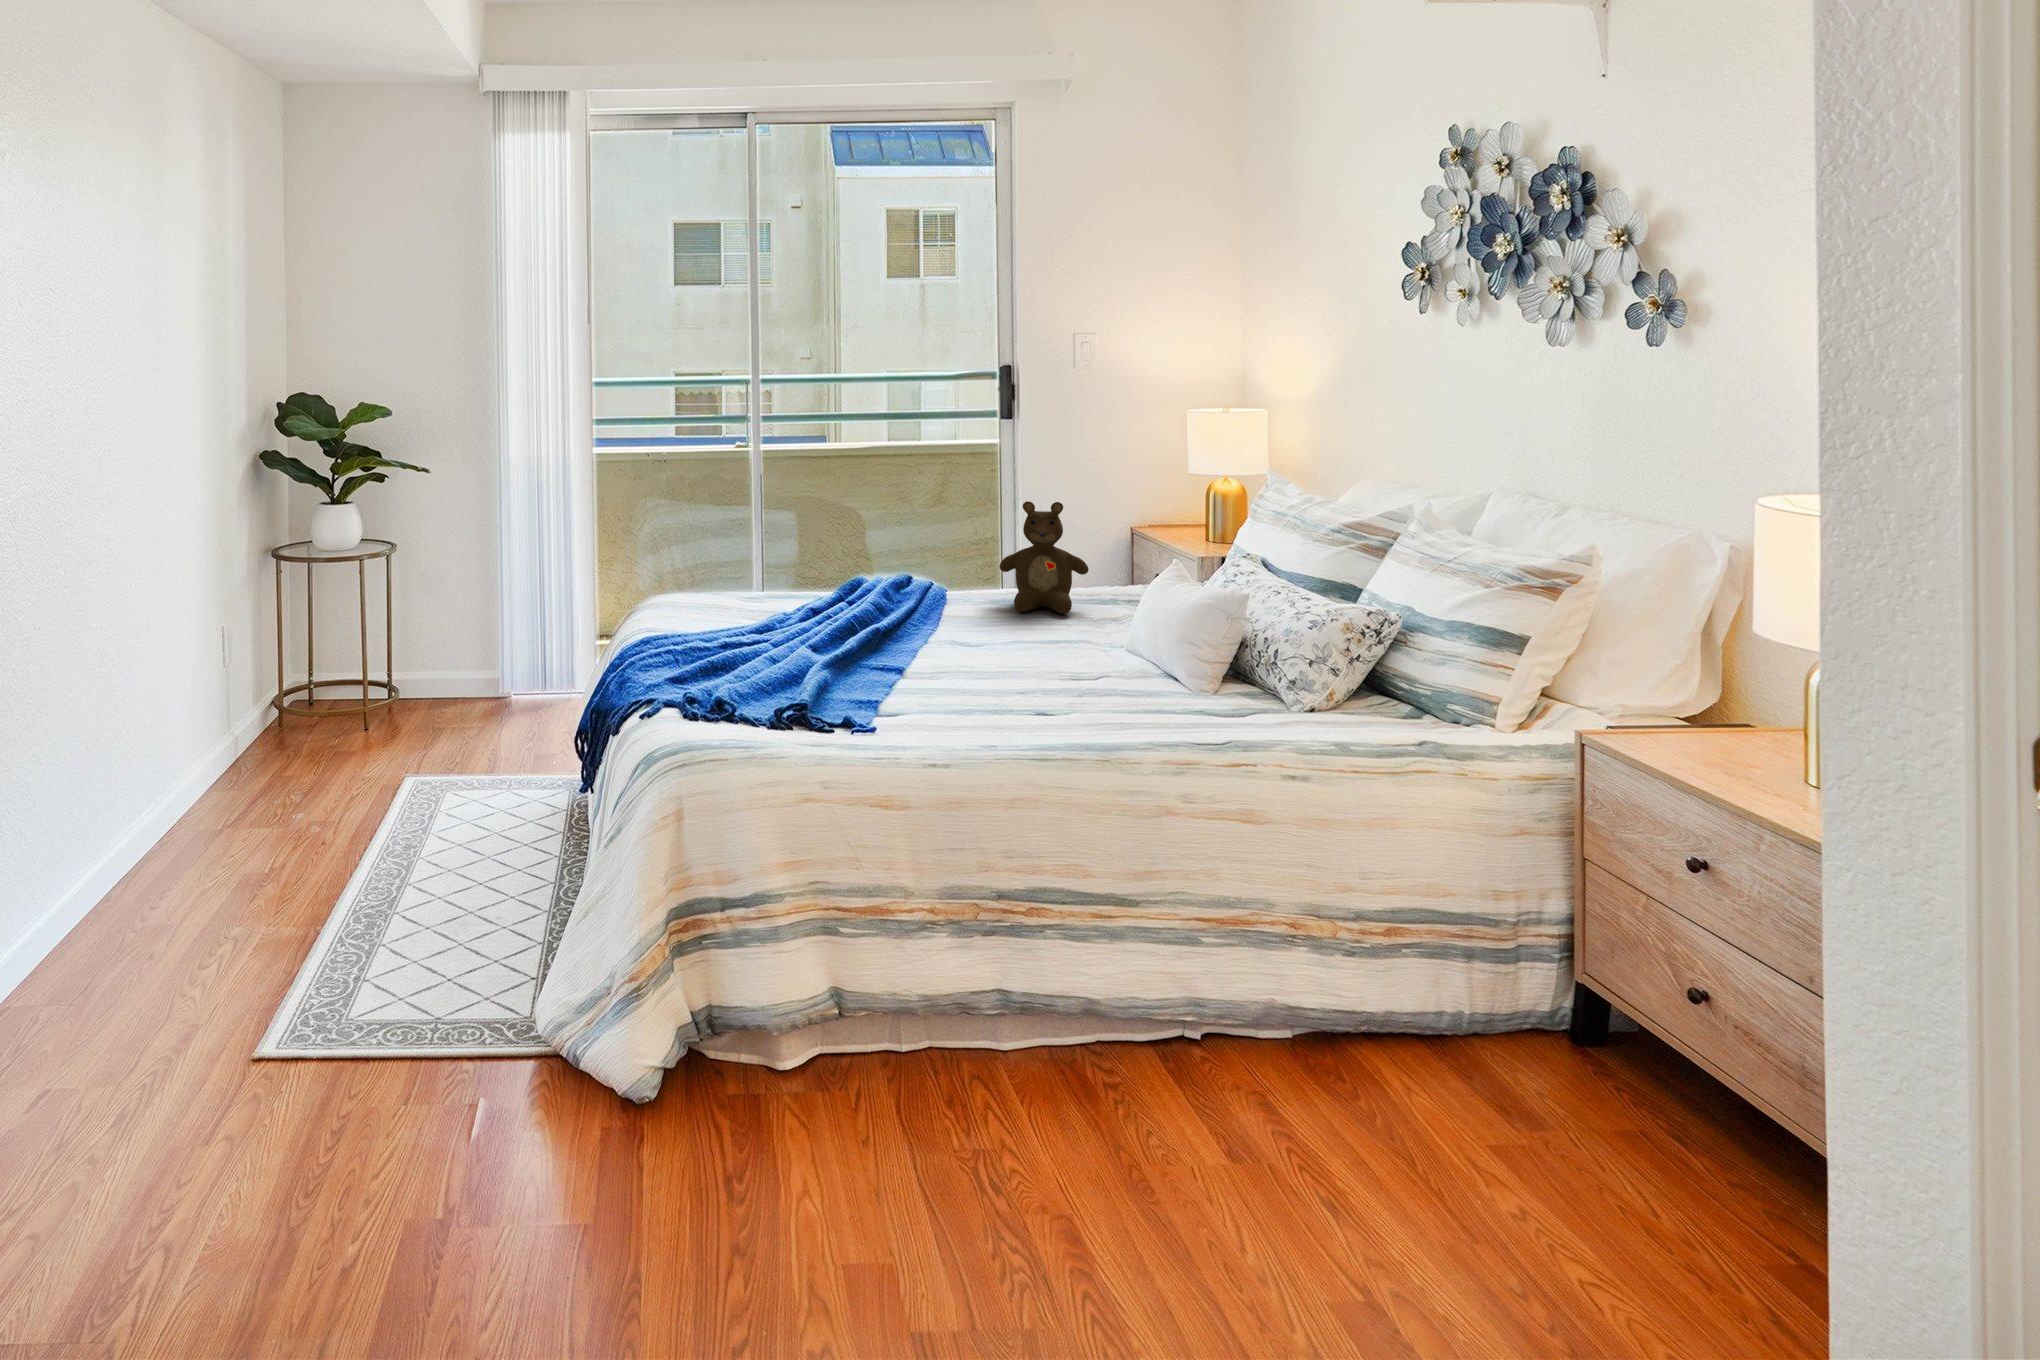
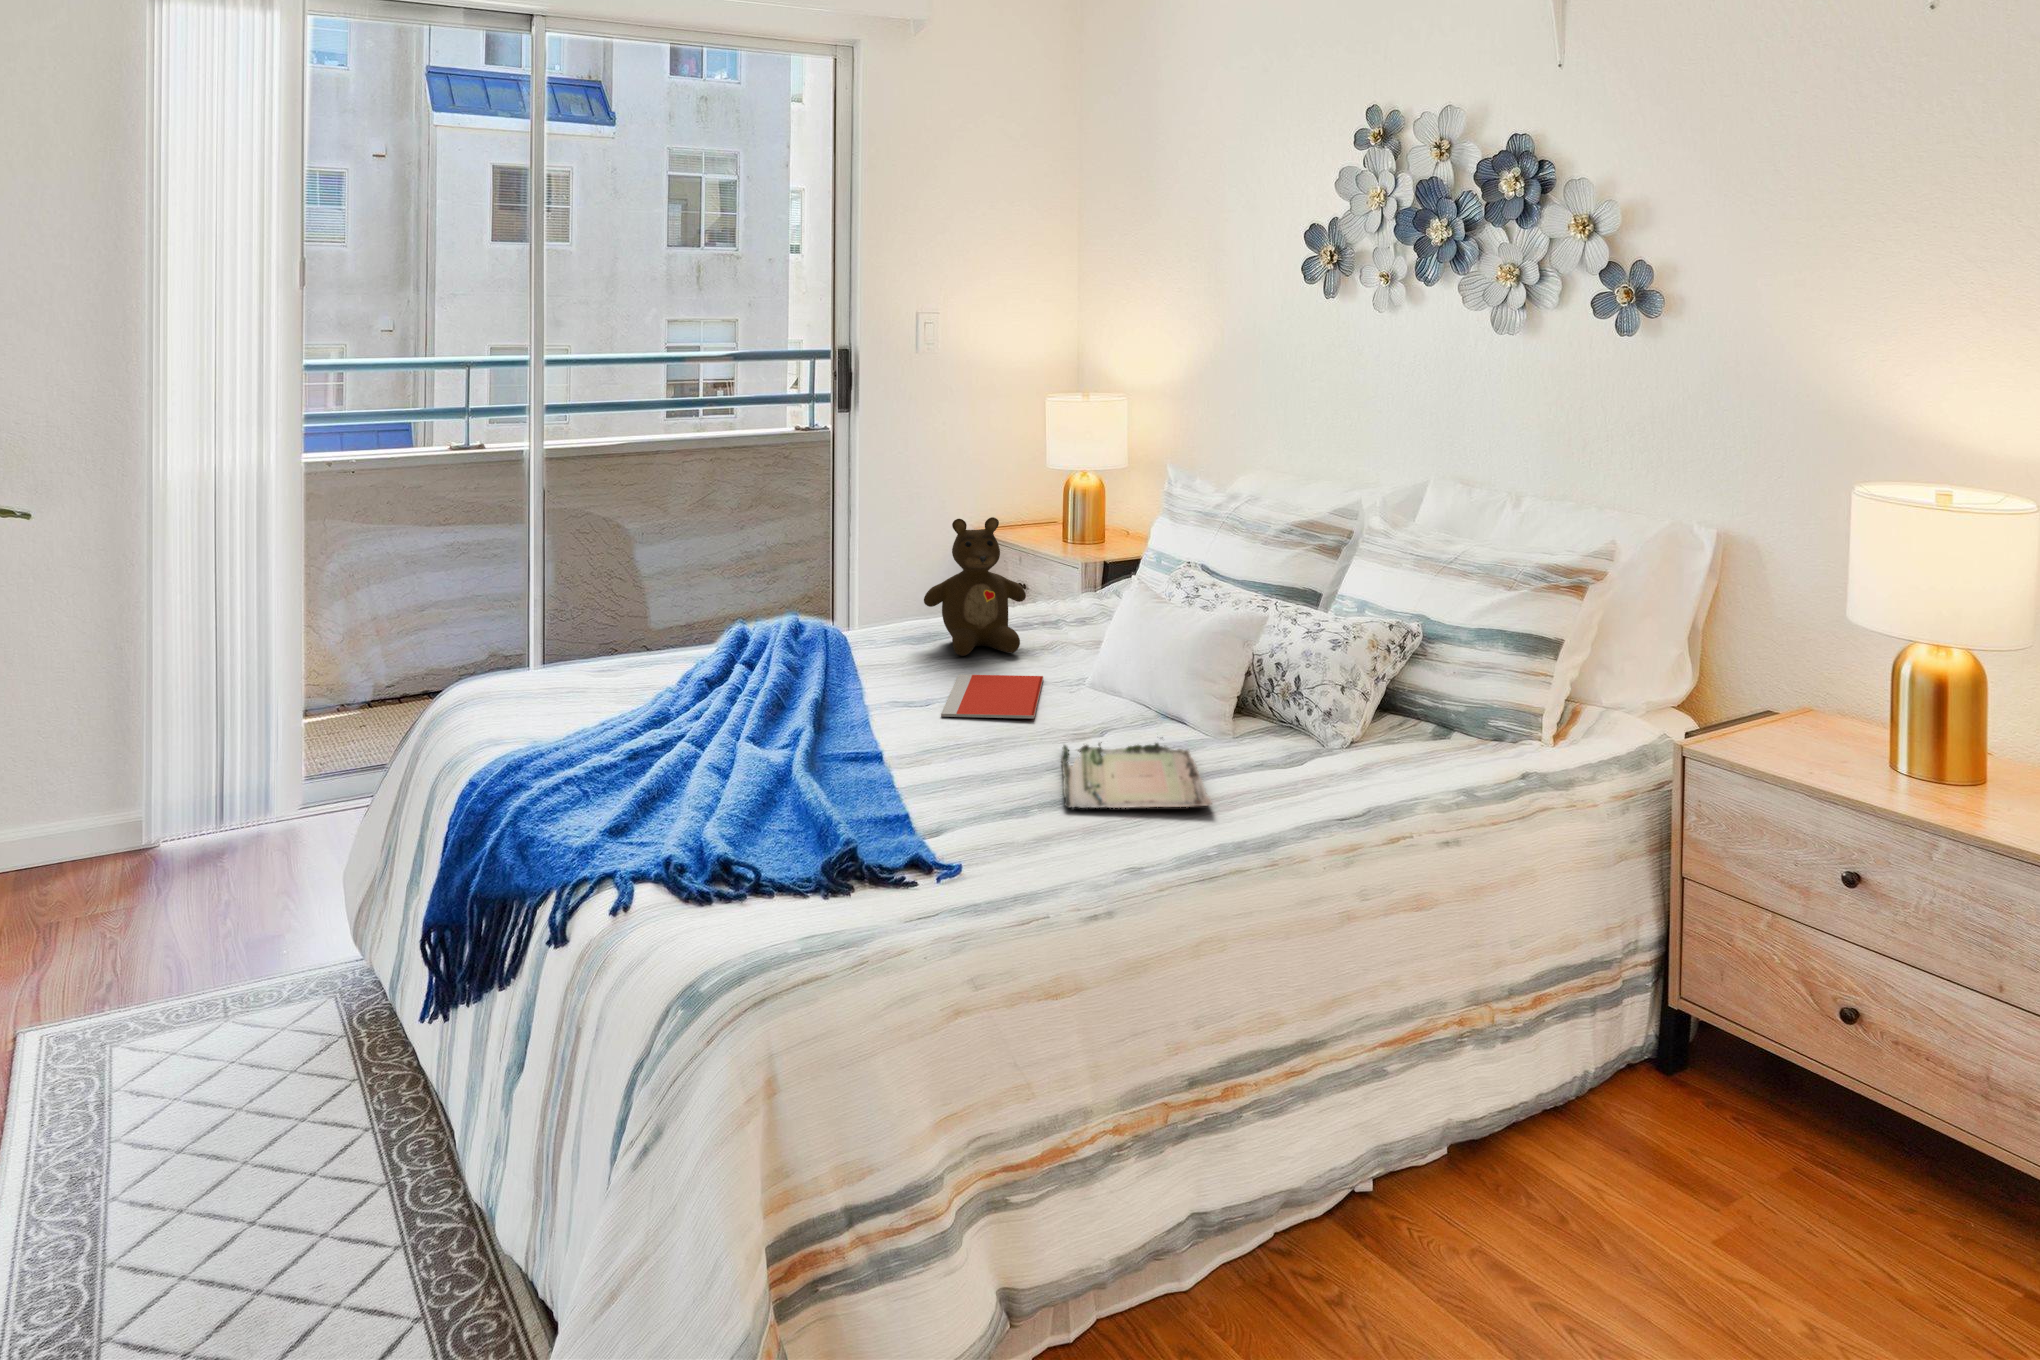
notebook: none [958,623,1071,654] -> present [941,674,1043,719]
tray: none [984,669,1128,716] -> present [1061,737,1212,809]

